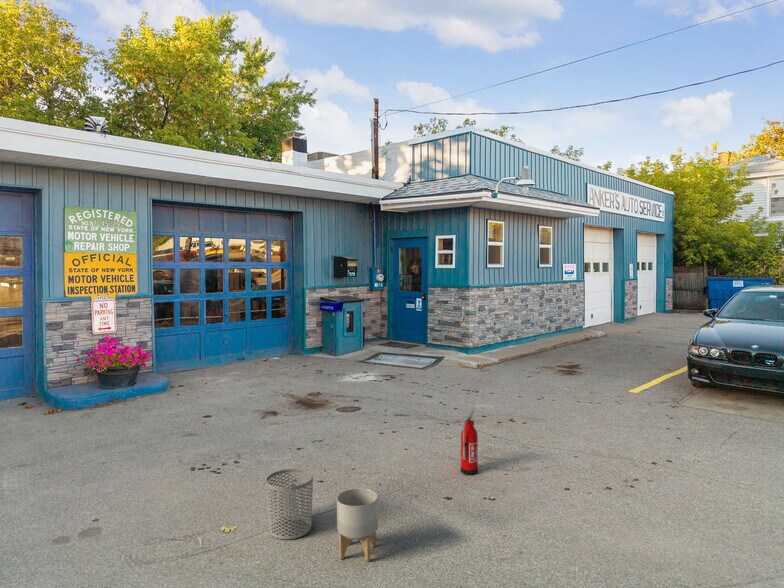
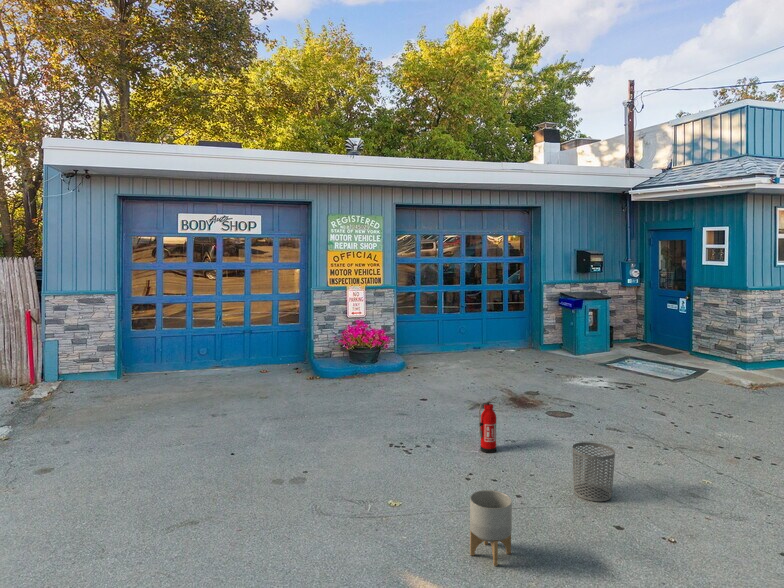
fire extinguisher: present [461,411,478,475] -> present [479,397,497,453]
waste bin: present [266,469,313,539] -> present [572,442,615,502]

